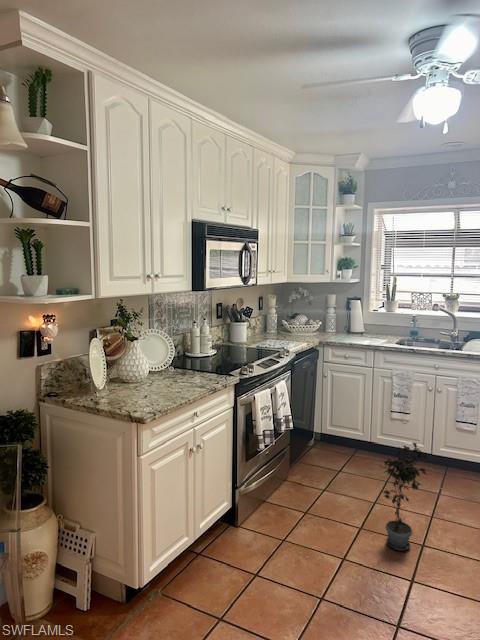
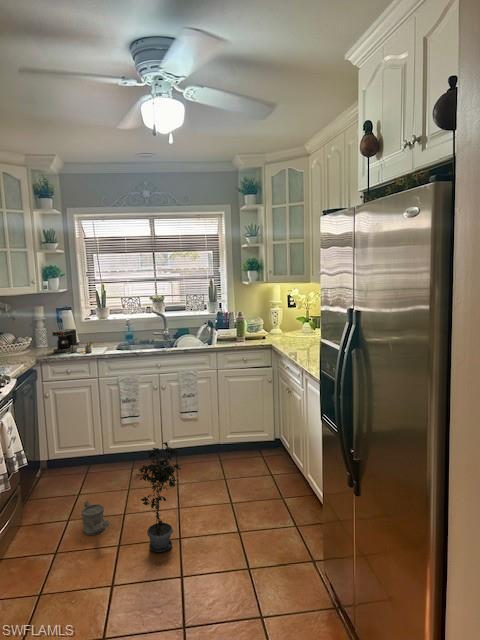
coffee maker: none [338,318,373,343] -> present [52,329,92,353]
watering can: none [332,478,354,510] -> present [82,501,109,535]

